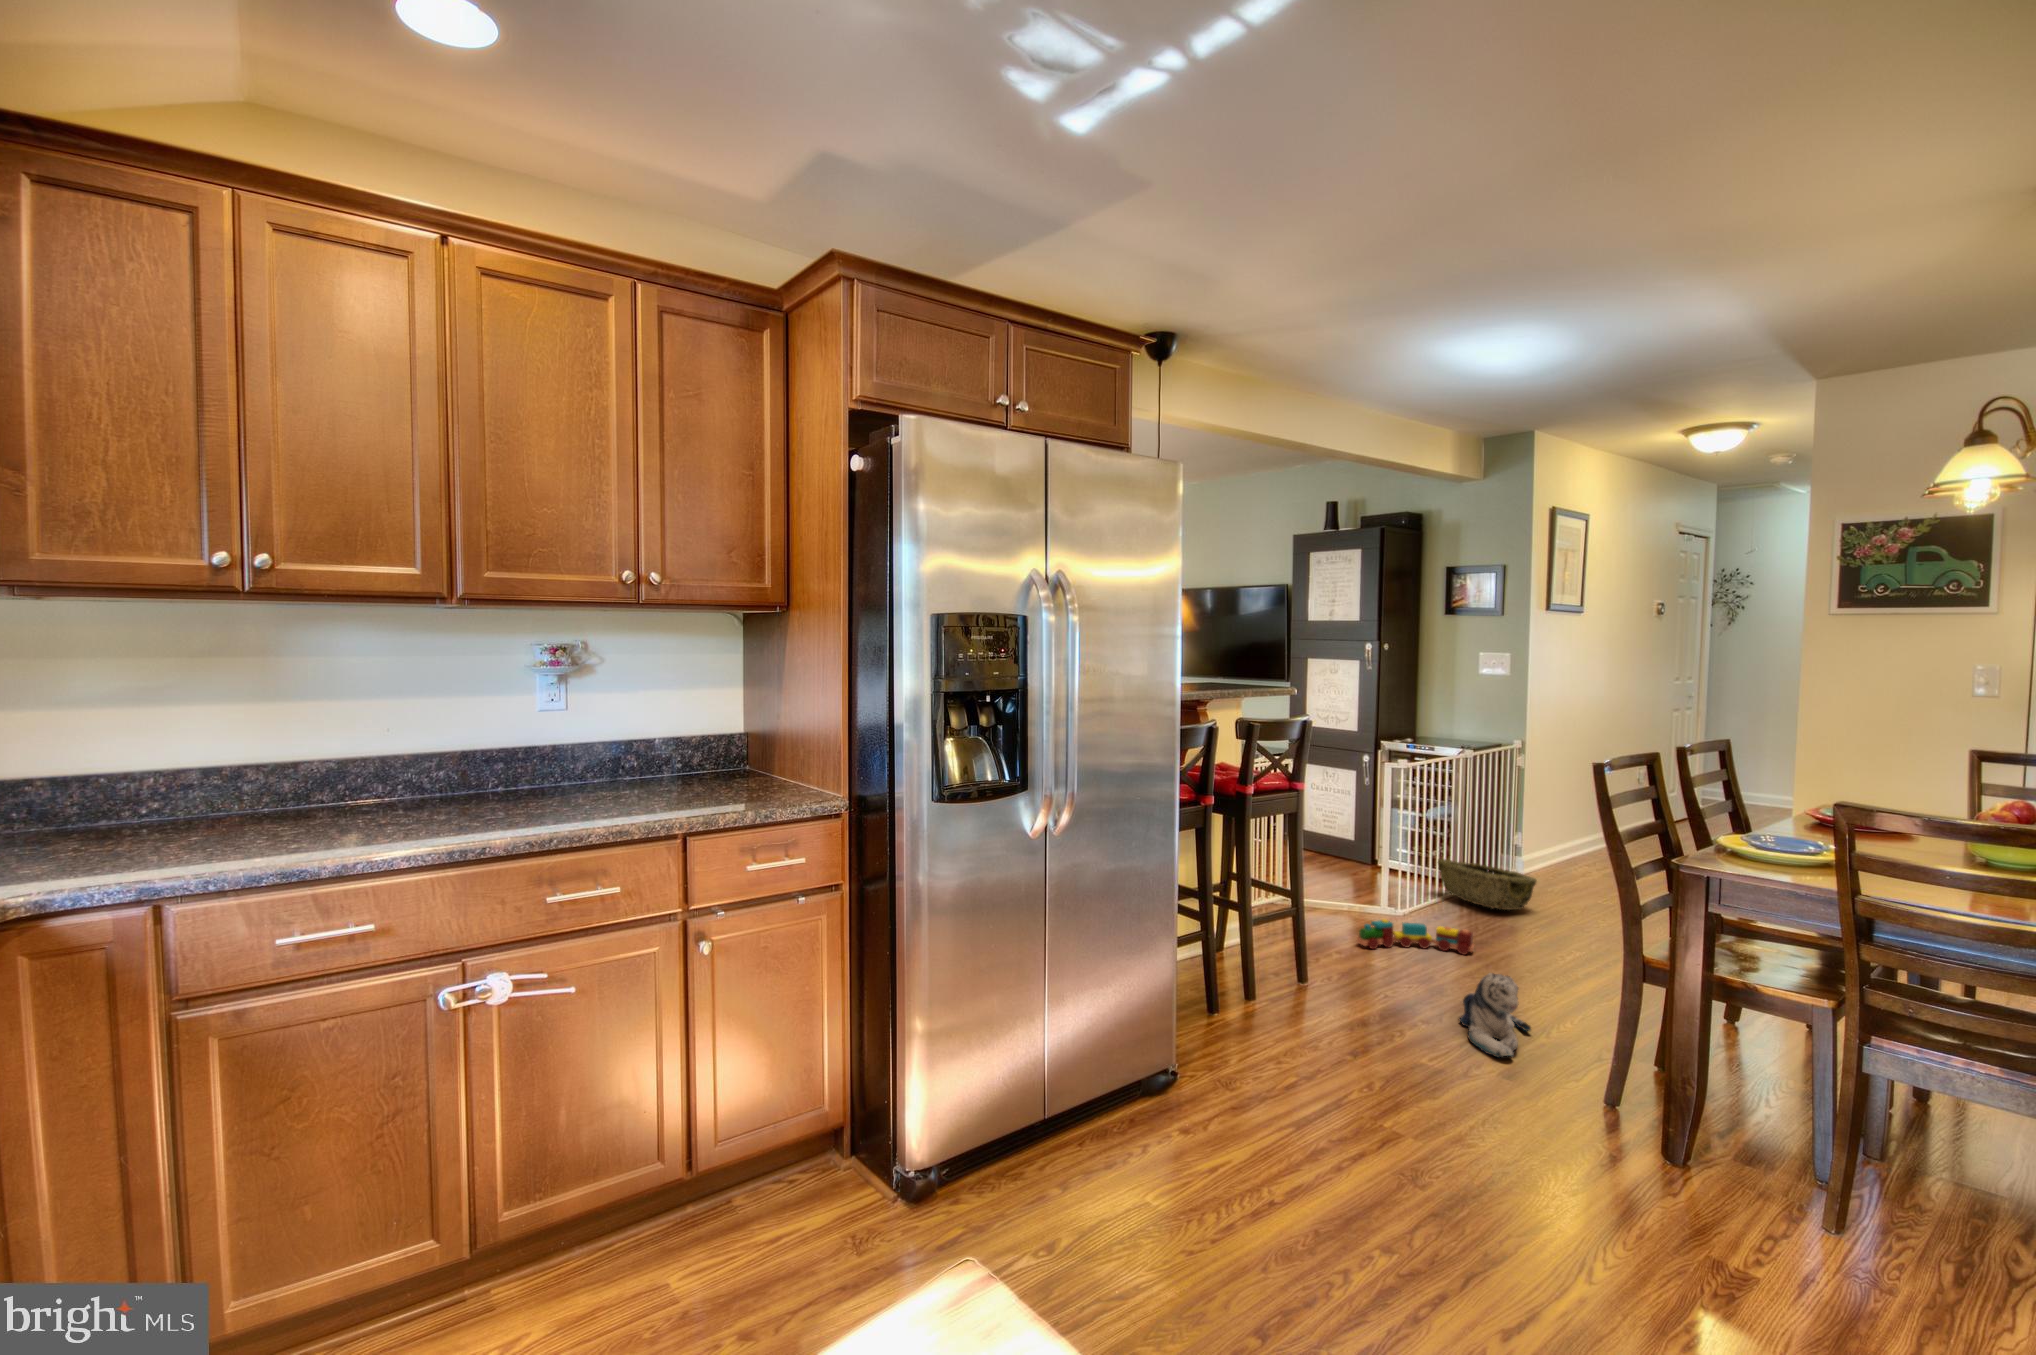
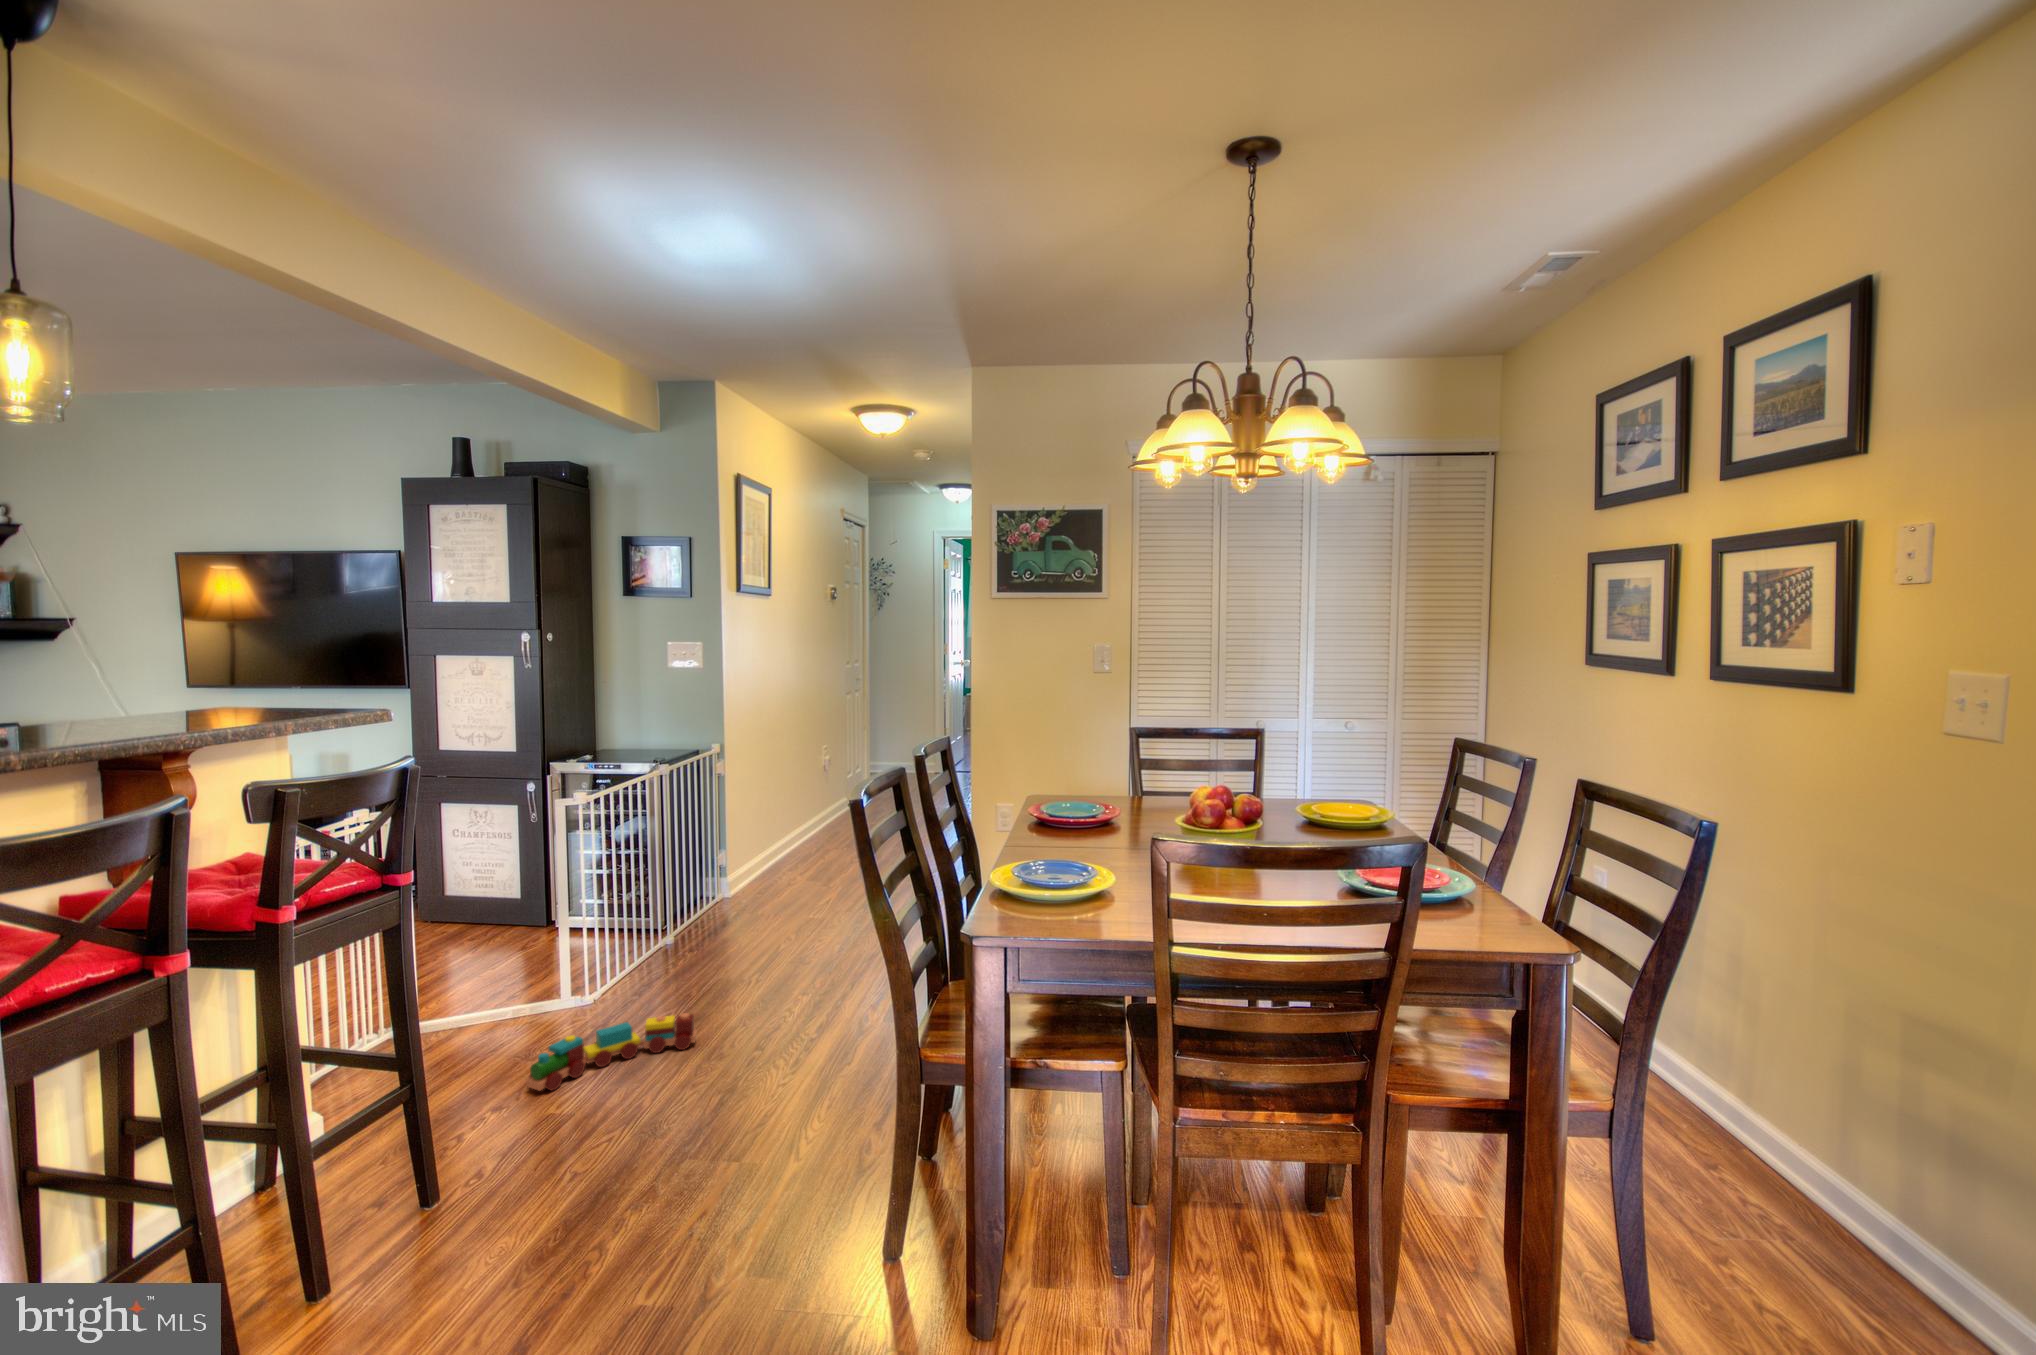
woven basket: present [1438,859,1537,910] -> none [635,901,754,959]
plush toy: present [1459,973,1531,1057] -> none [698,1105,797,1250]

